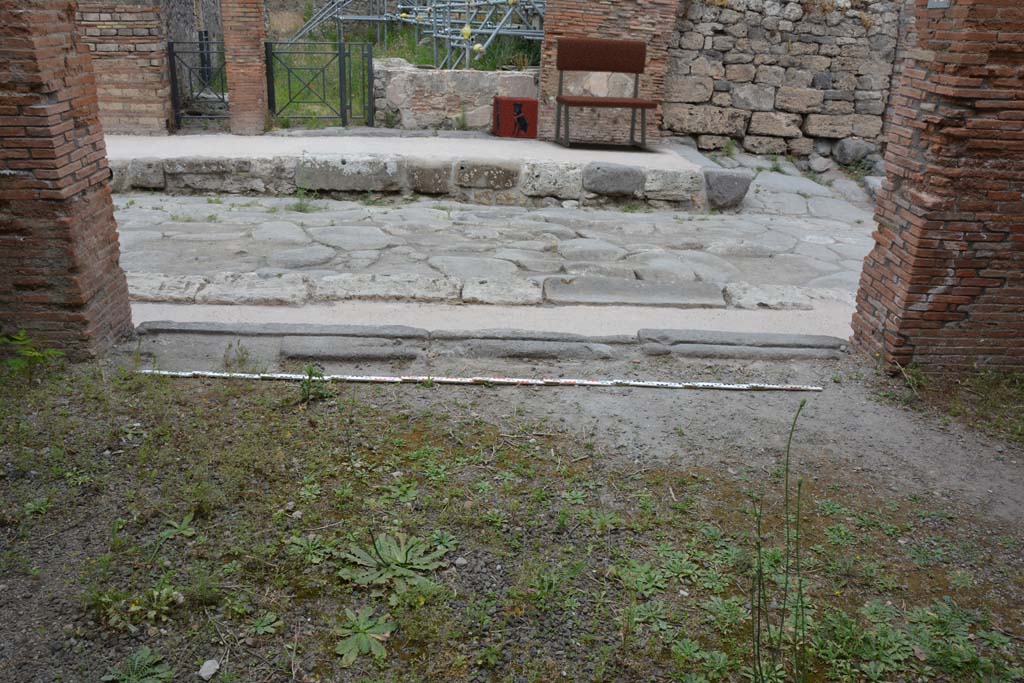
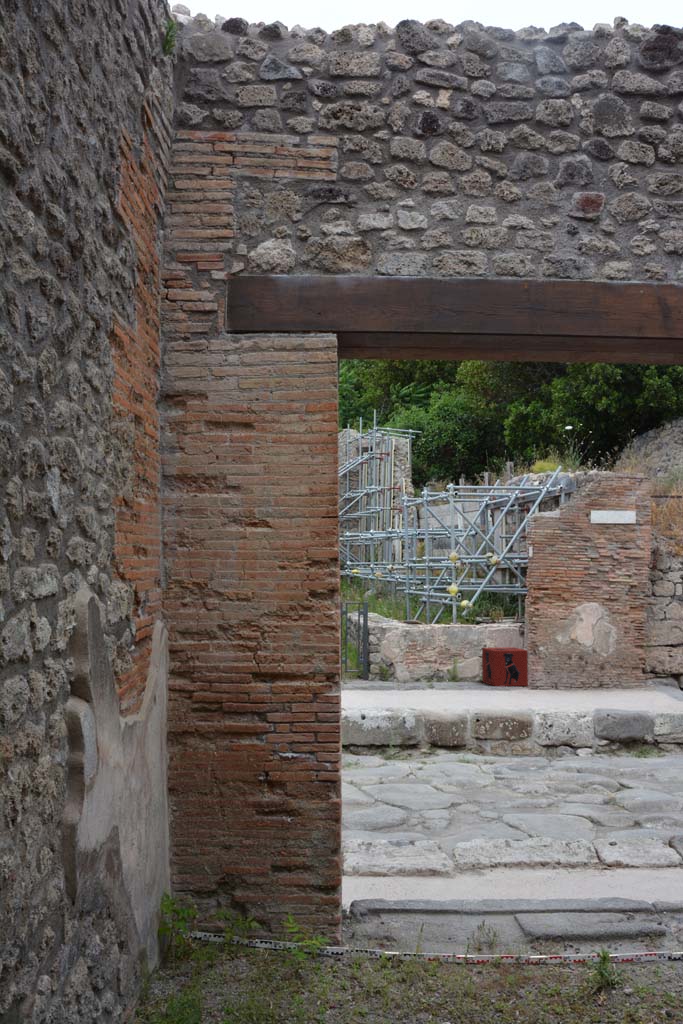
bench: present [554,37,658,149] -> none [543,592,647,694]

